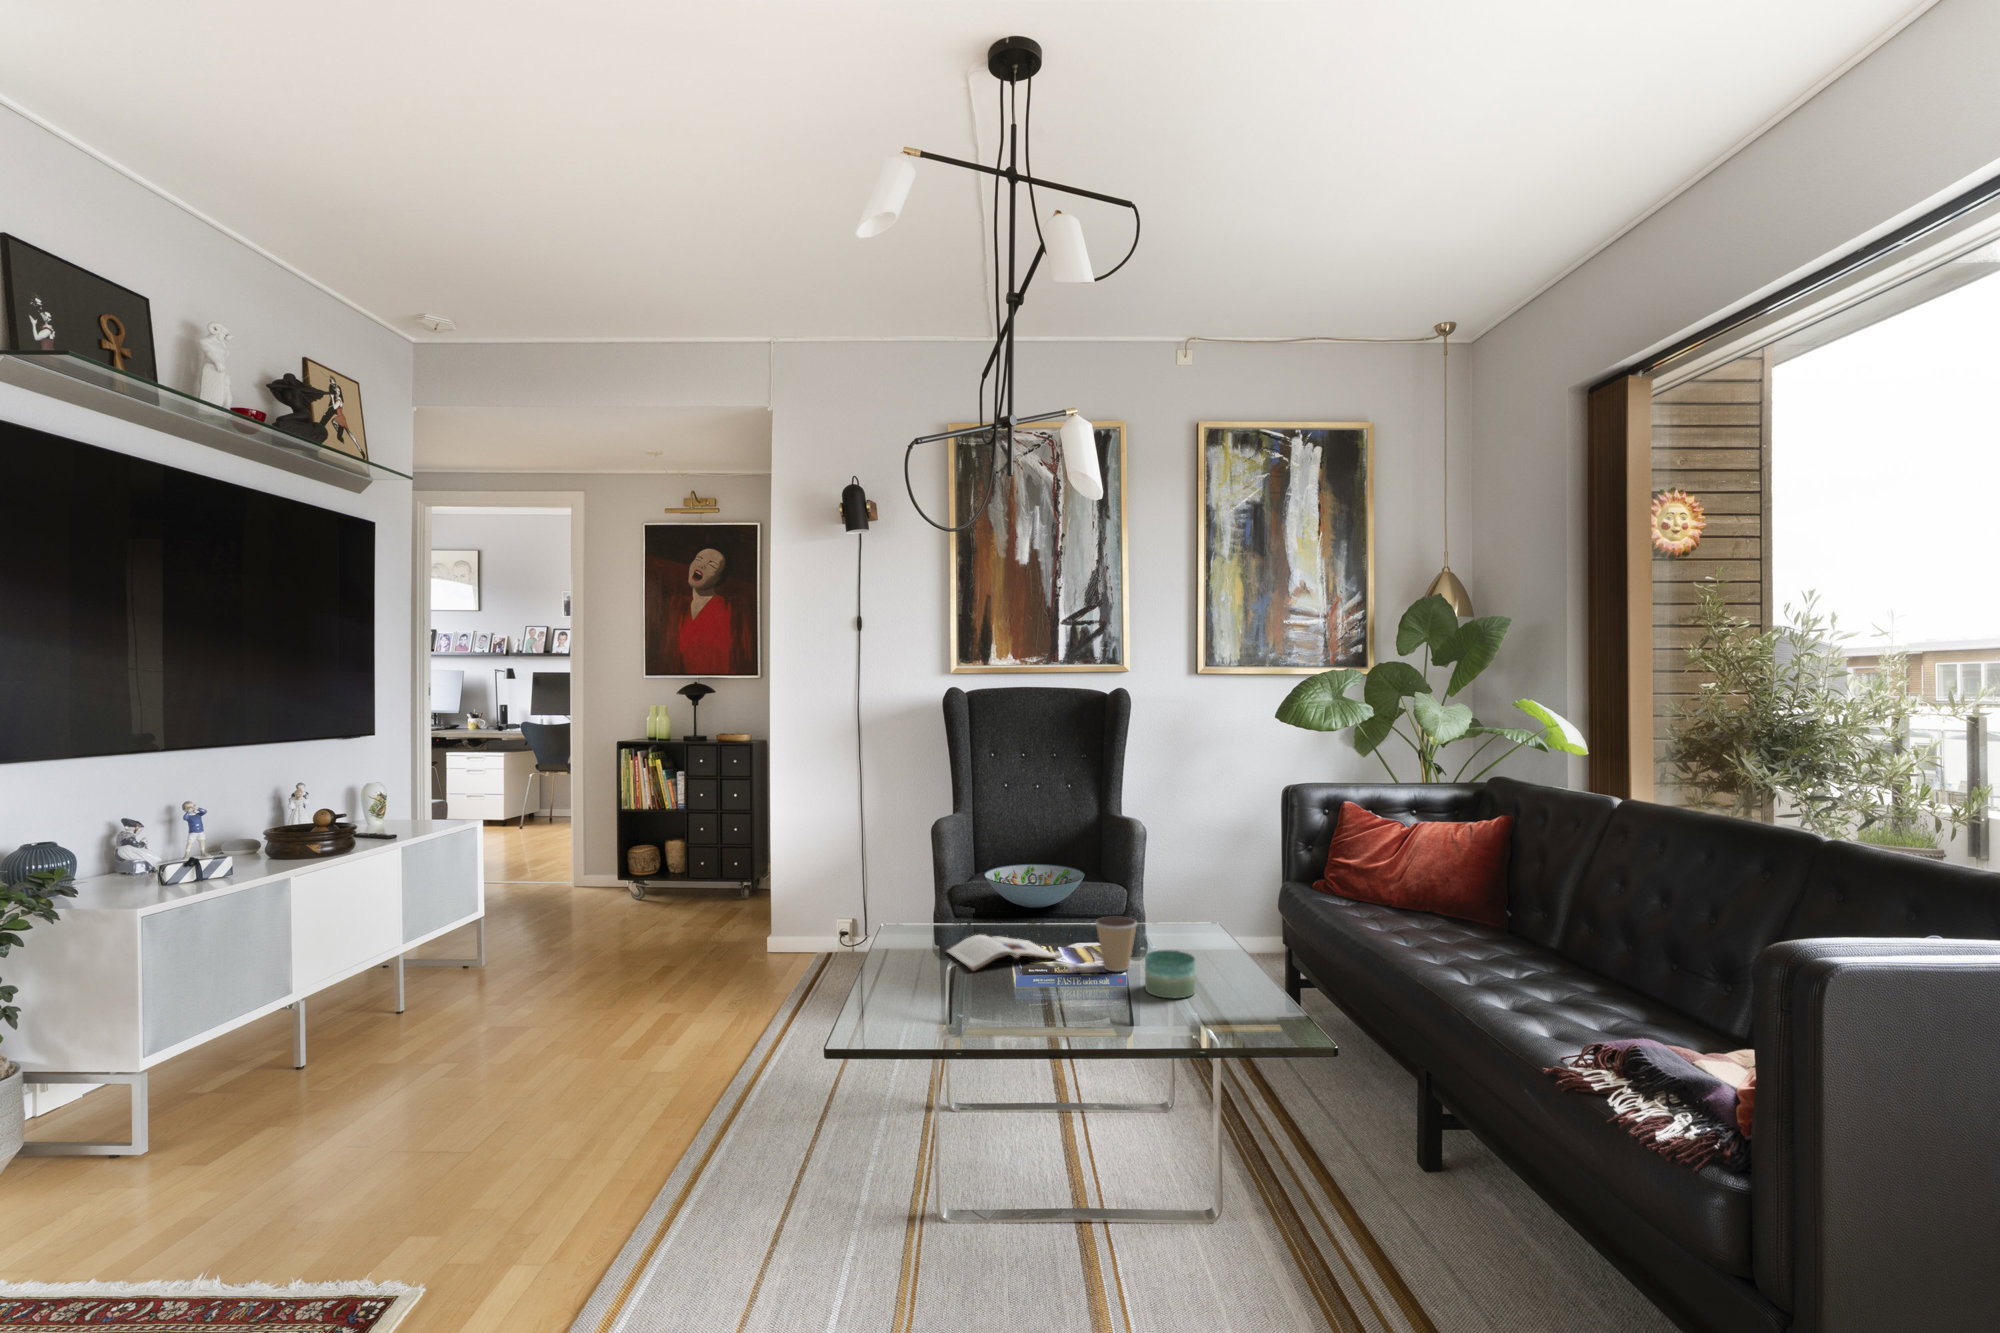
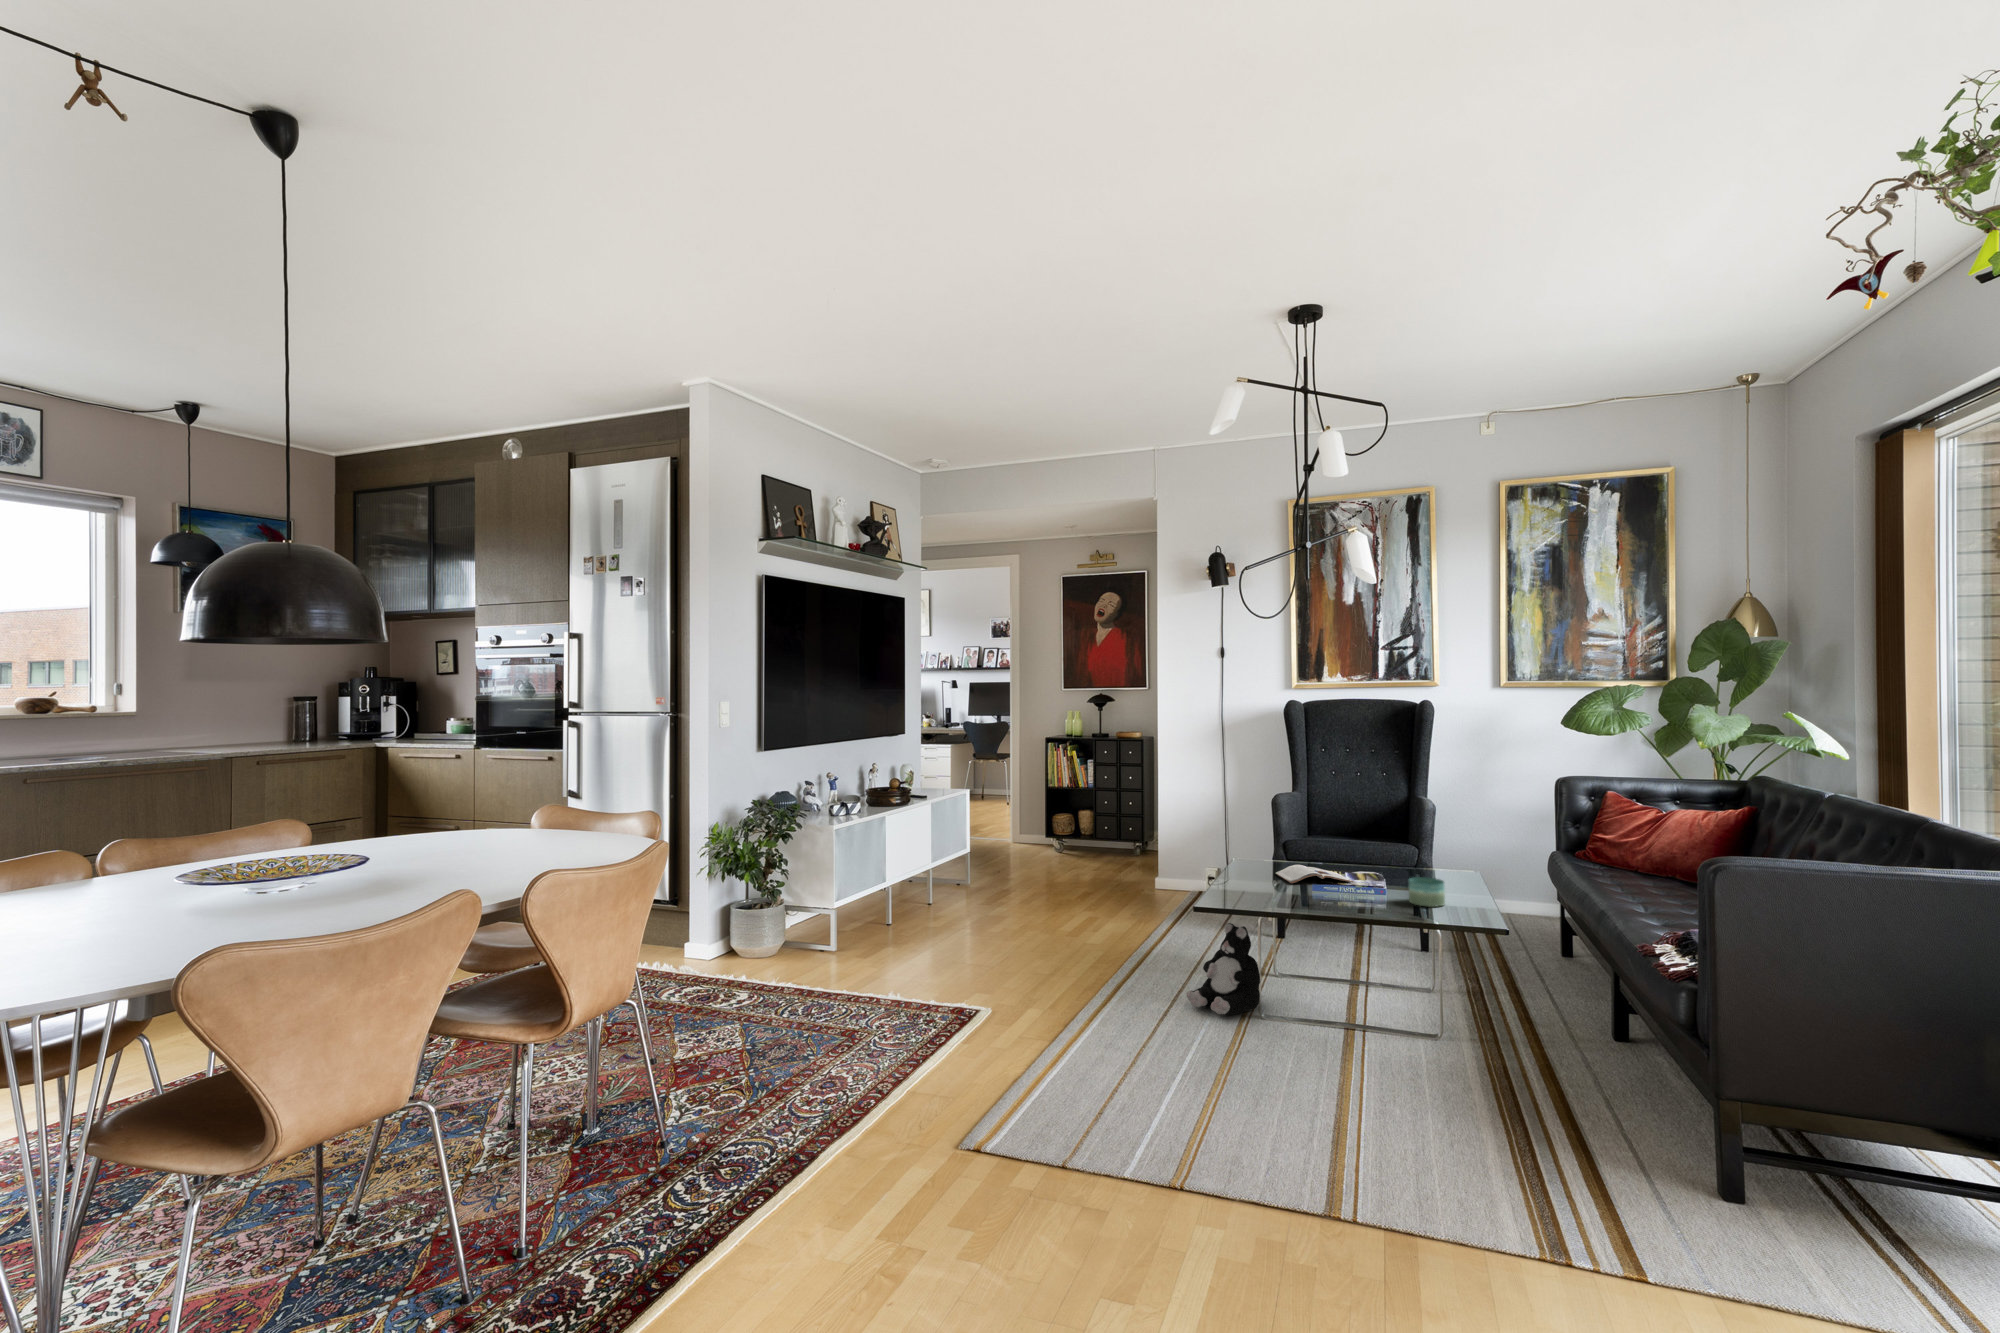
decorative bowl: present [984,864,1085,908] -> none [1309,827,1385,856]
coffee cup: present [1096,917,1137,971] -> none [1378,856,1409,892]
plush toy: none [812,1053,933,1223] -> present [1186,923,1260,1016]

